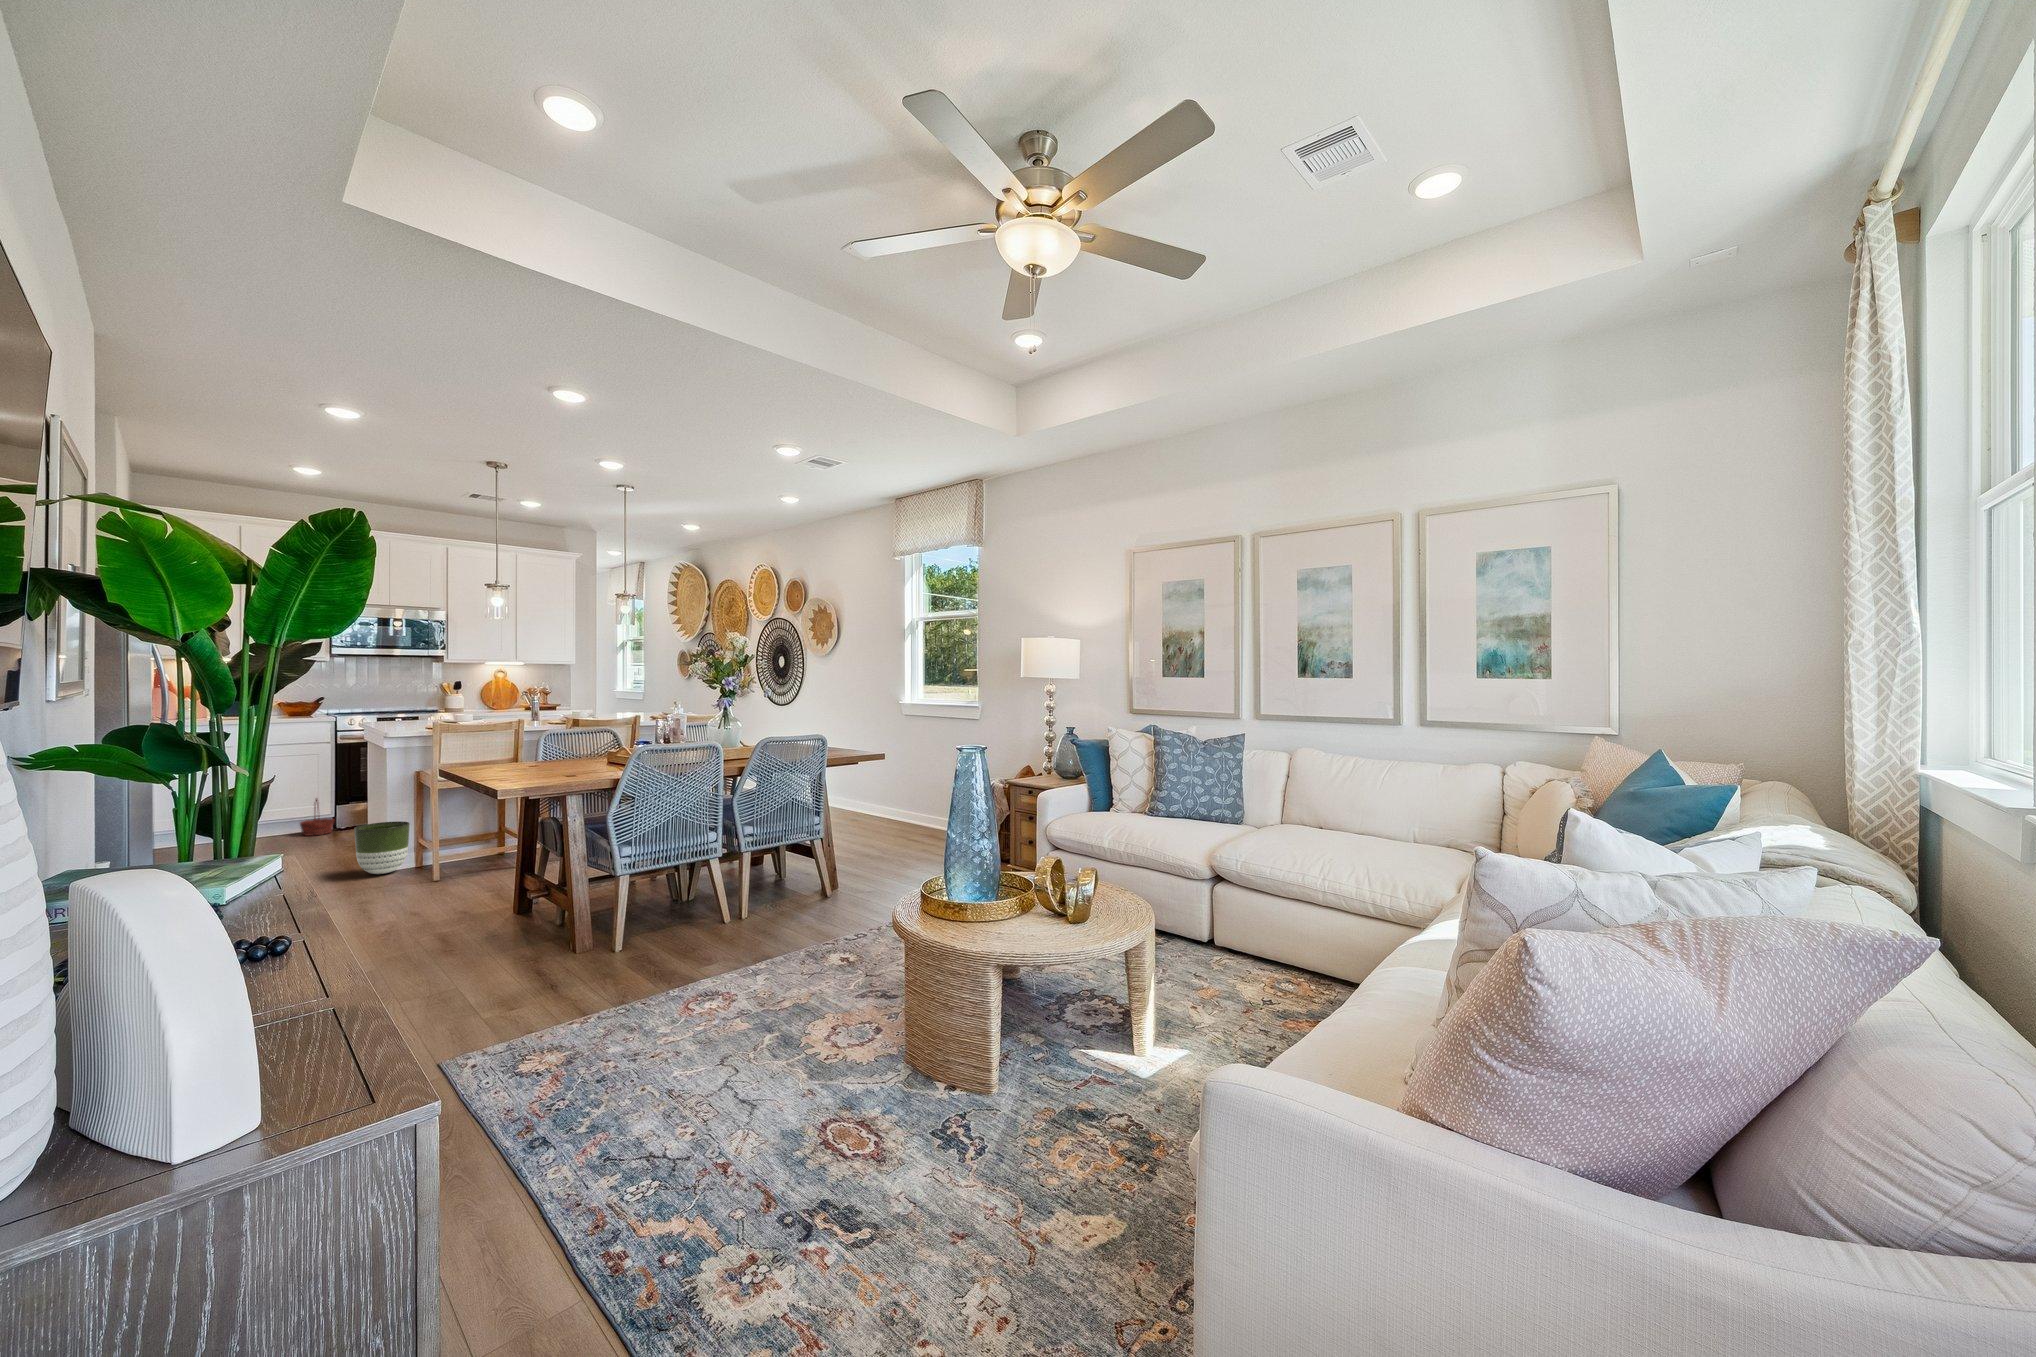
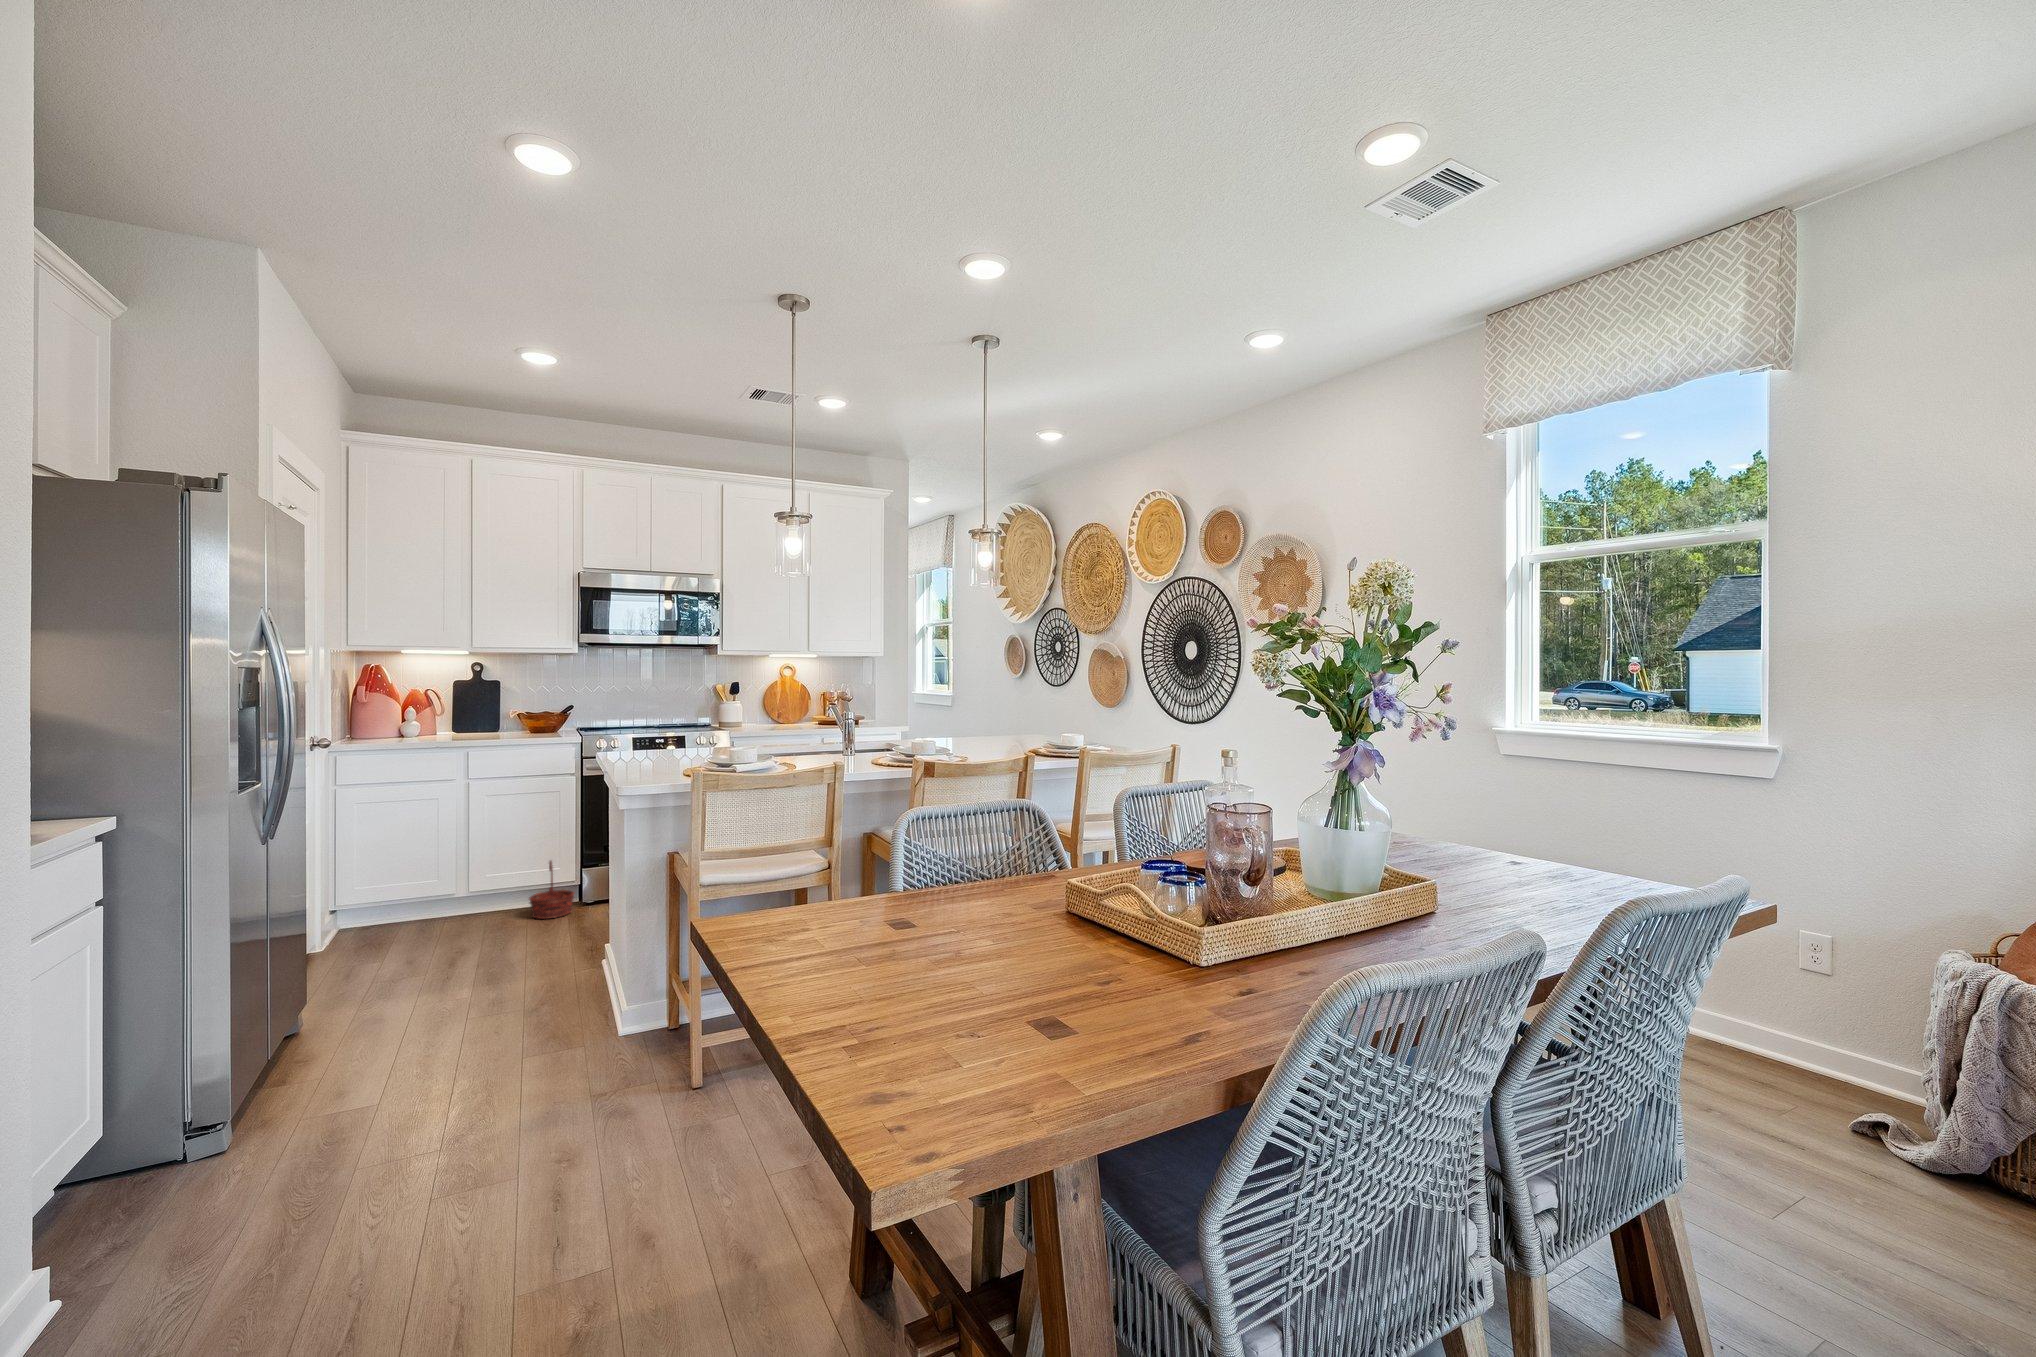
planter: present [354,821,410,874] -> none [567,943,657,1050]

